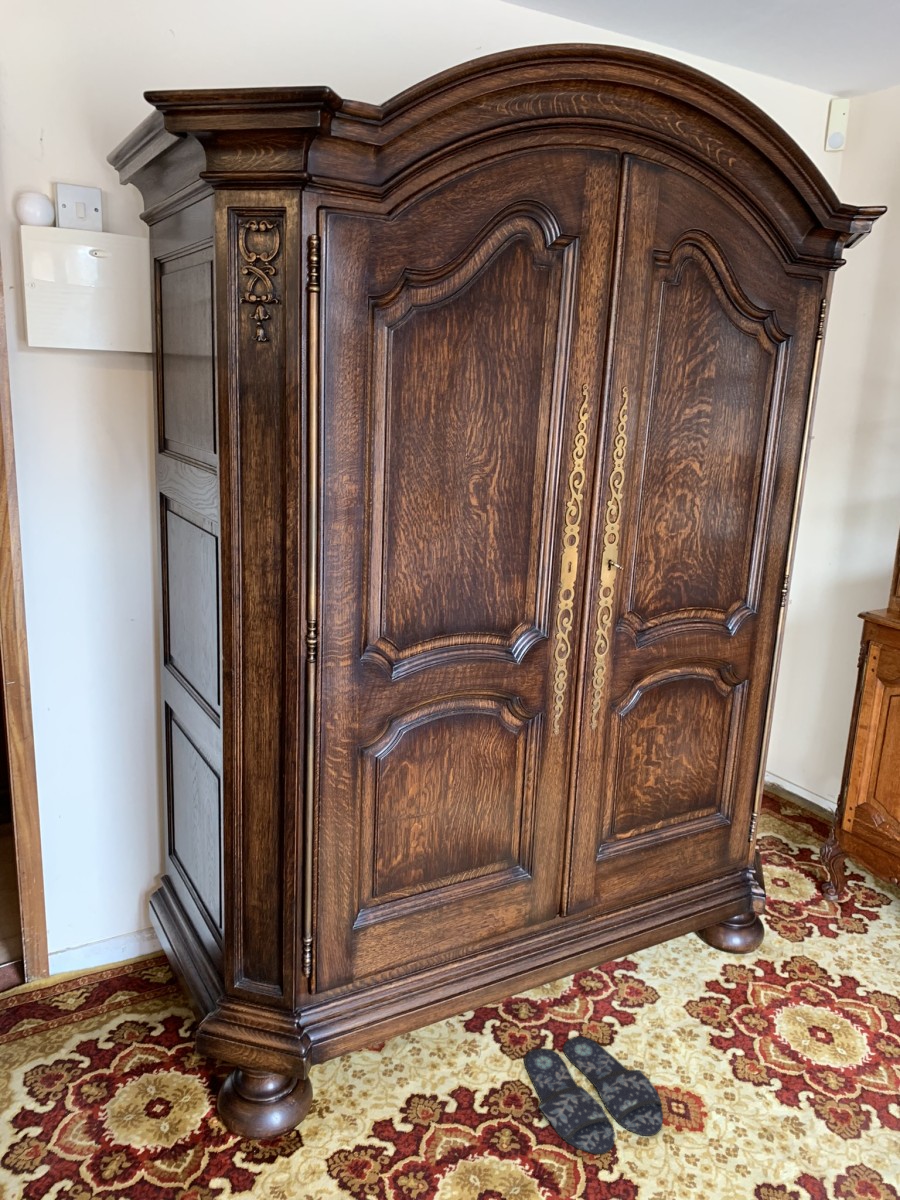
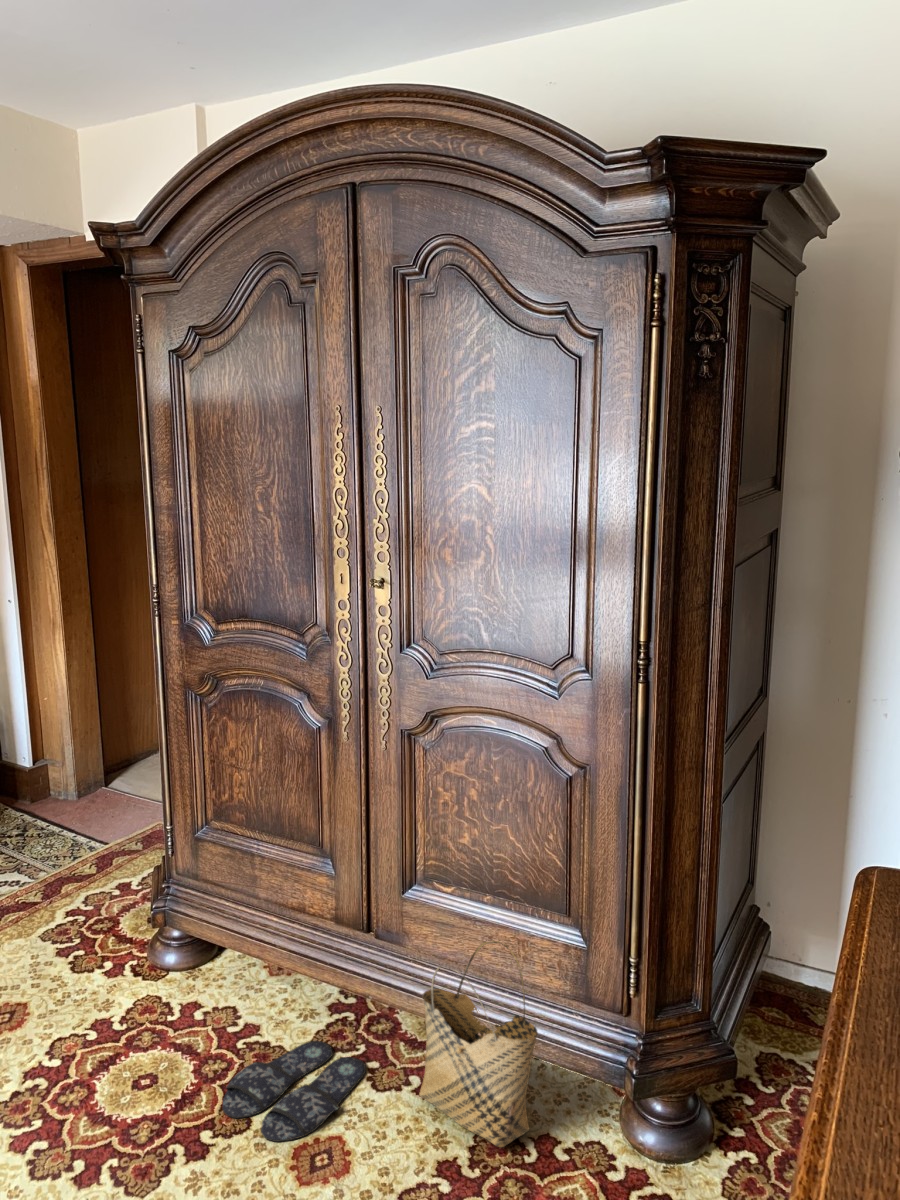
woven basket: none [634,853,736,1020] -> present [419,940,538,1147]

